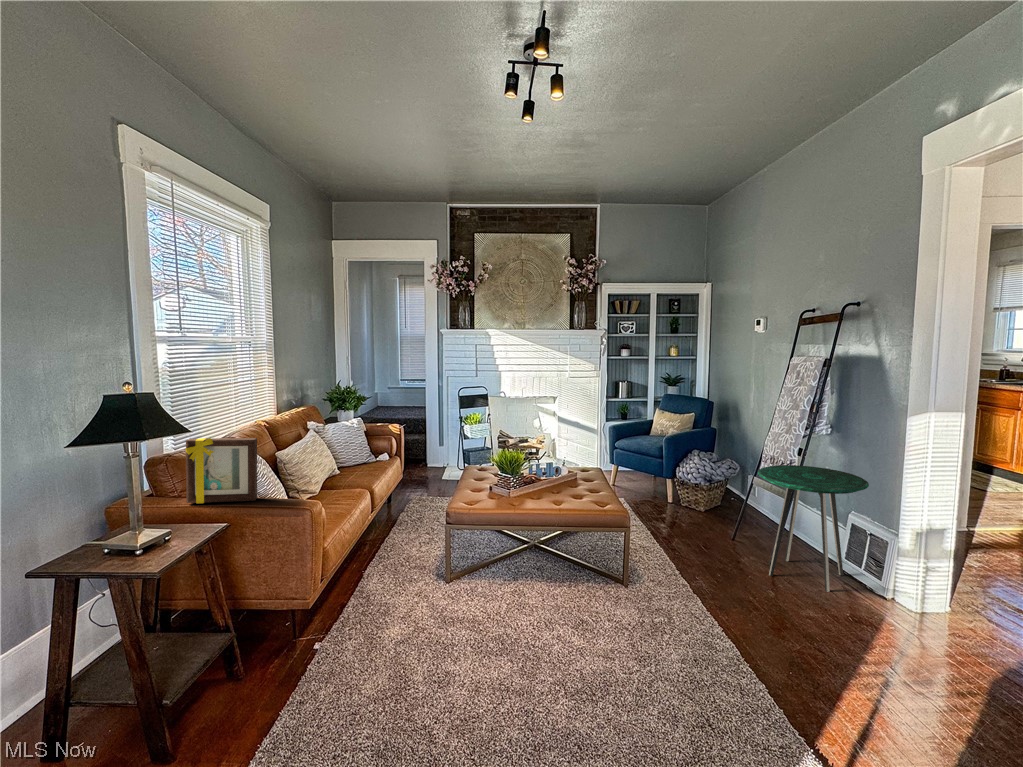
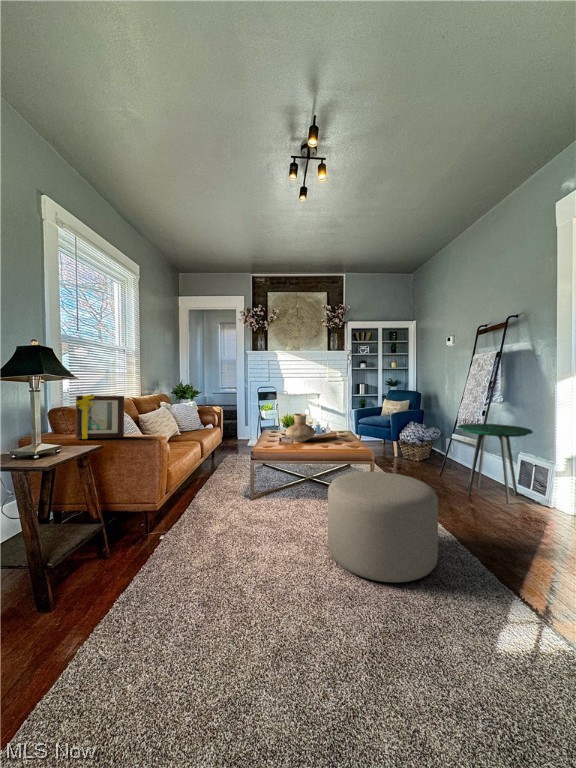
vase: none [499,449,544,492] -> present [285,414,315,442]
ottoman: none [555,555,713,725] -> present [328,472,438,582]

